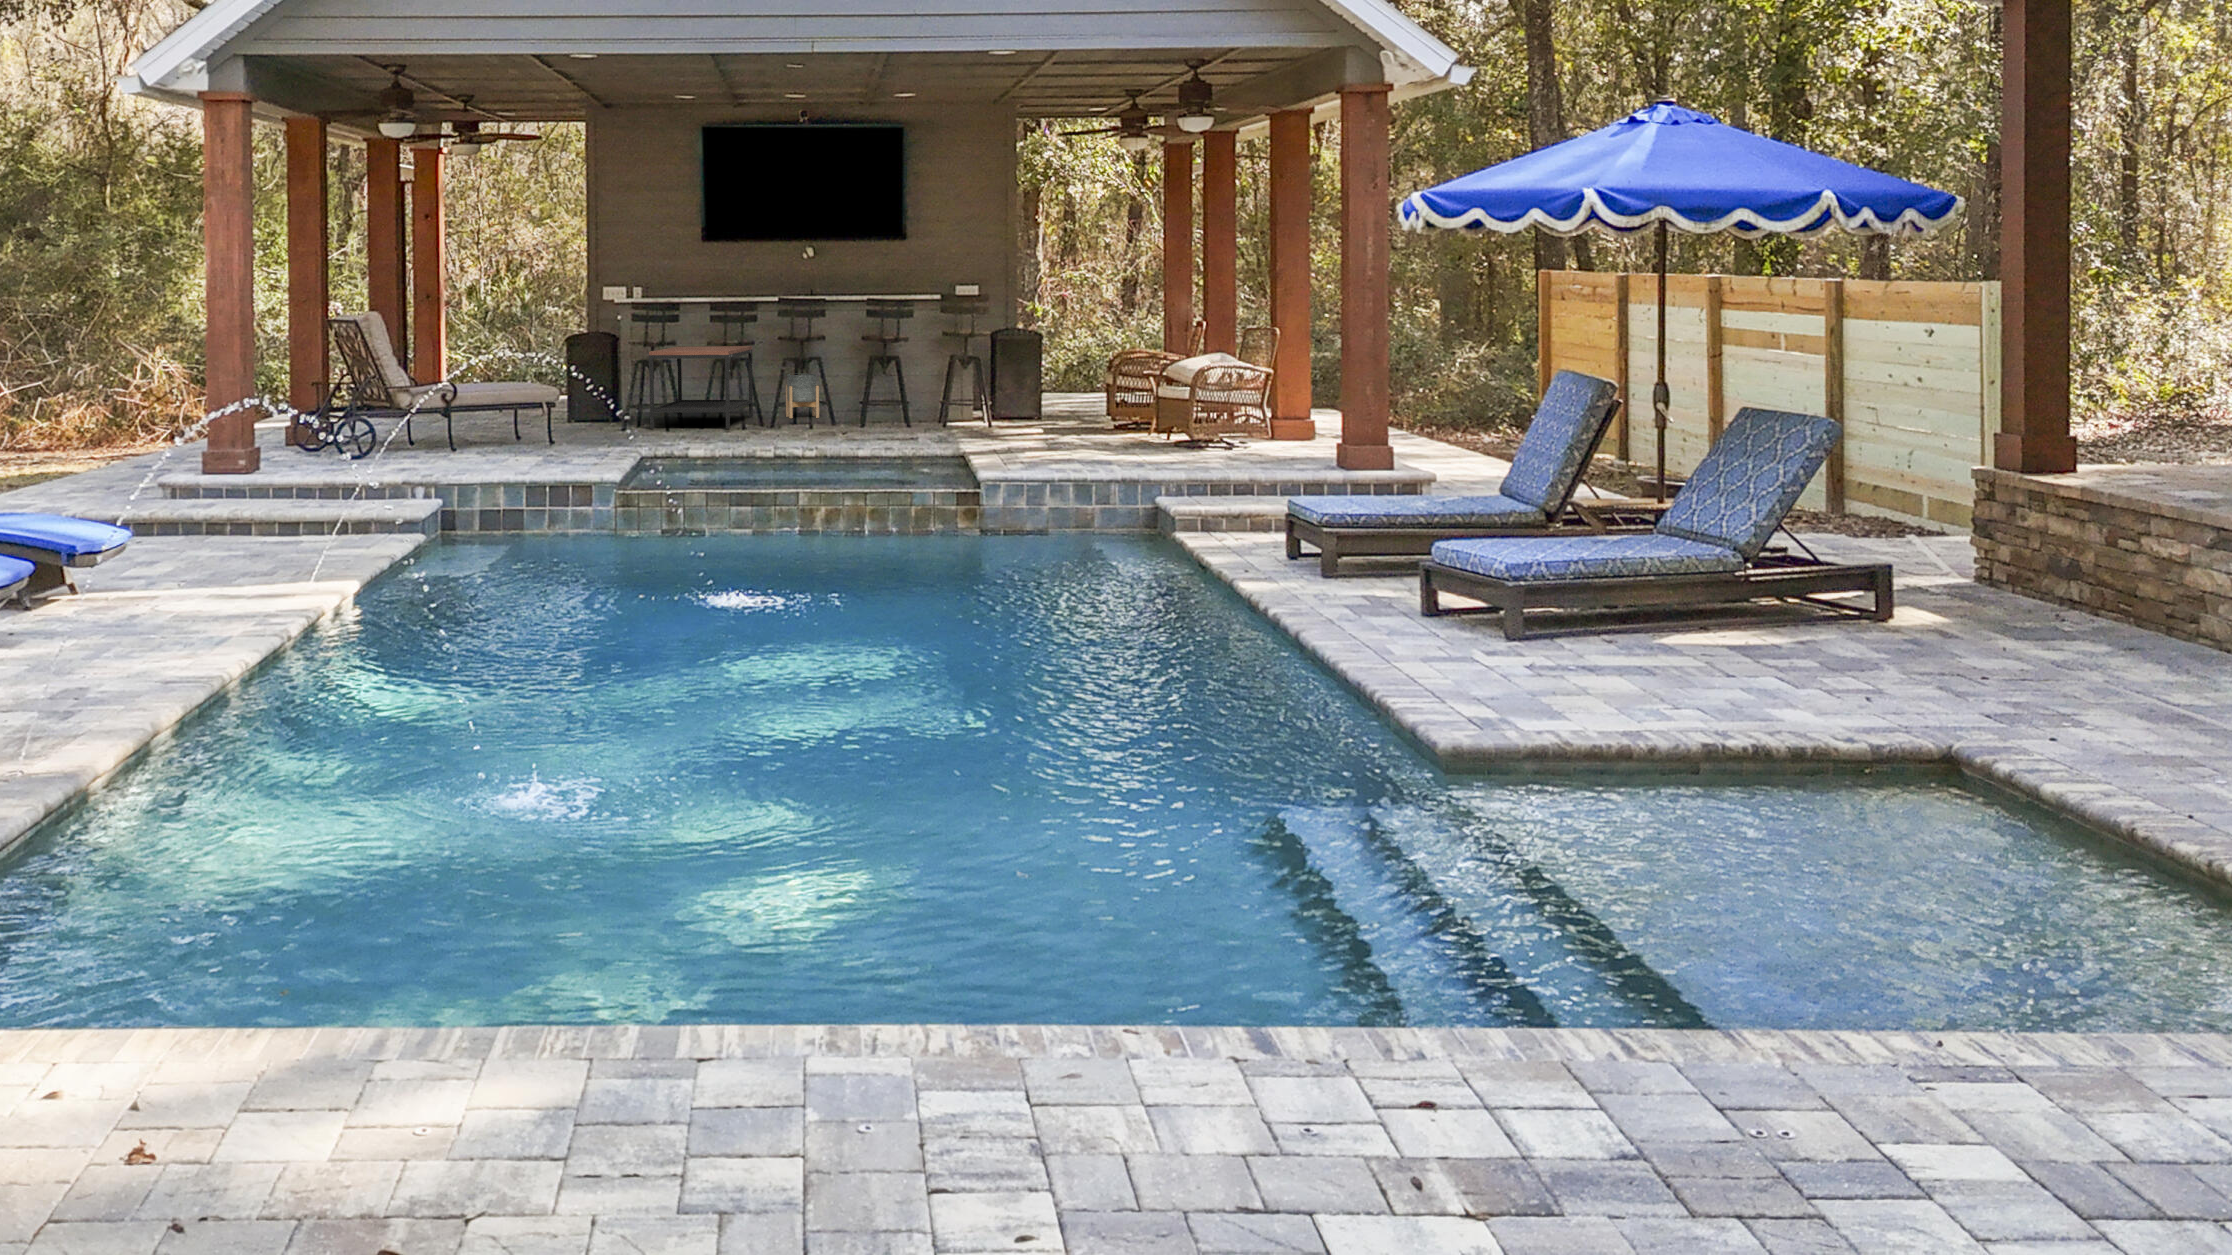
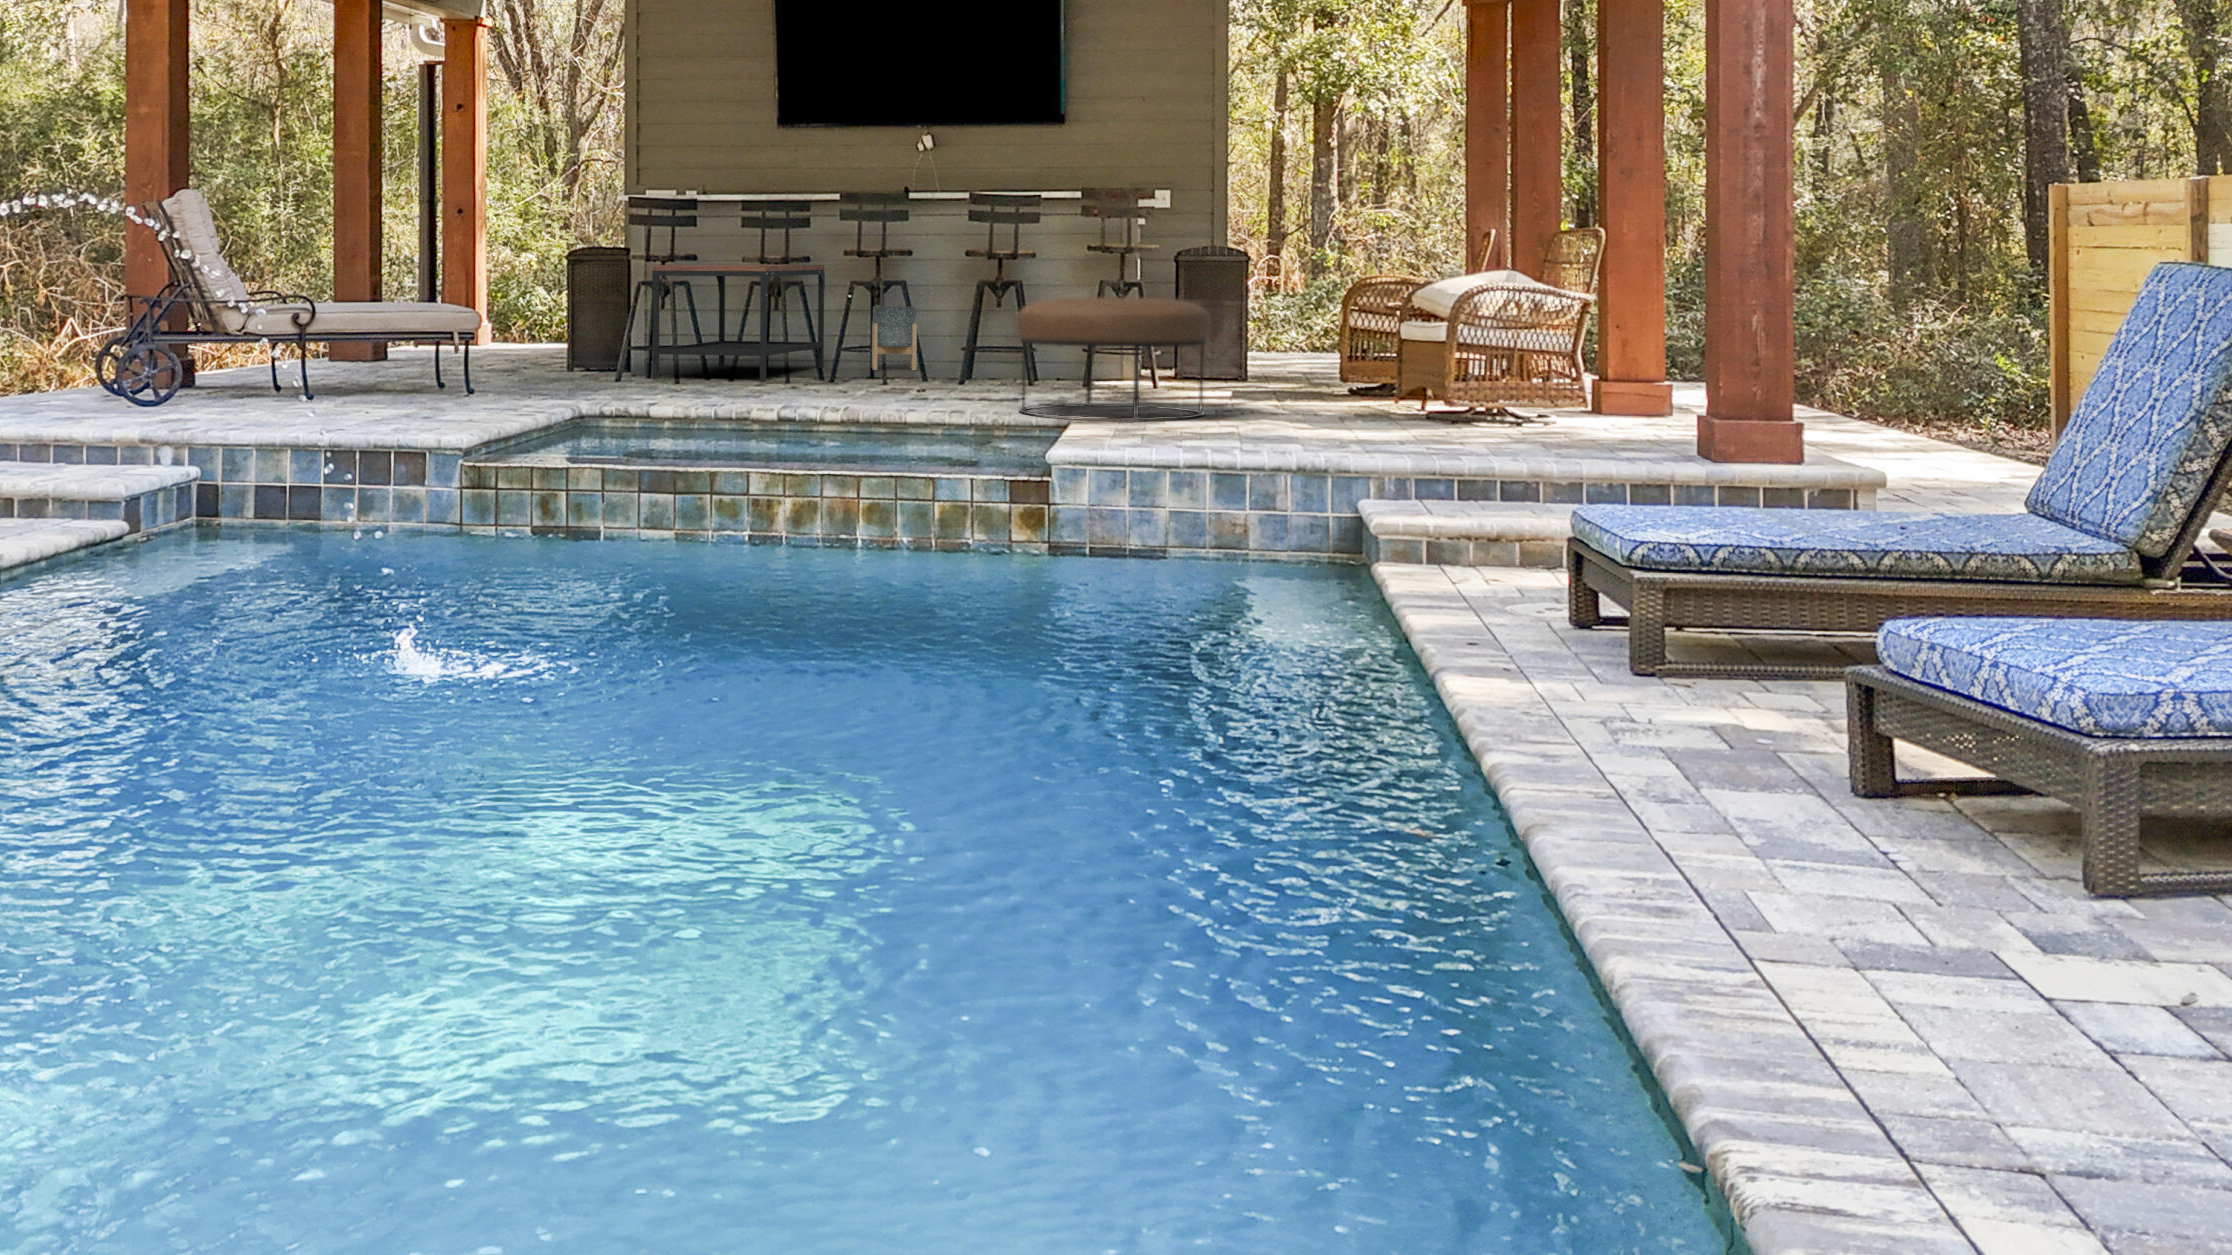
ottoman: none [919,373,1041,451] -> present [1016,298,1211,419]

